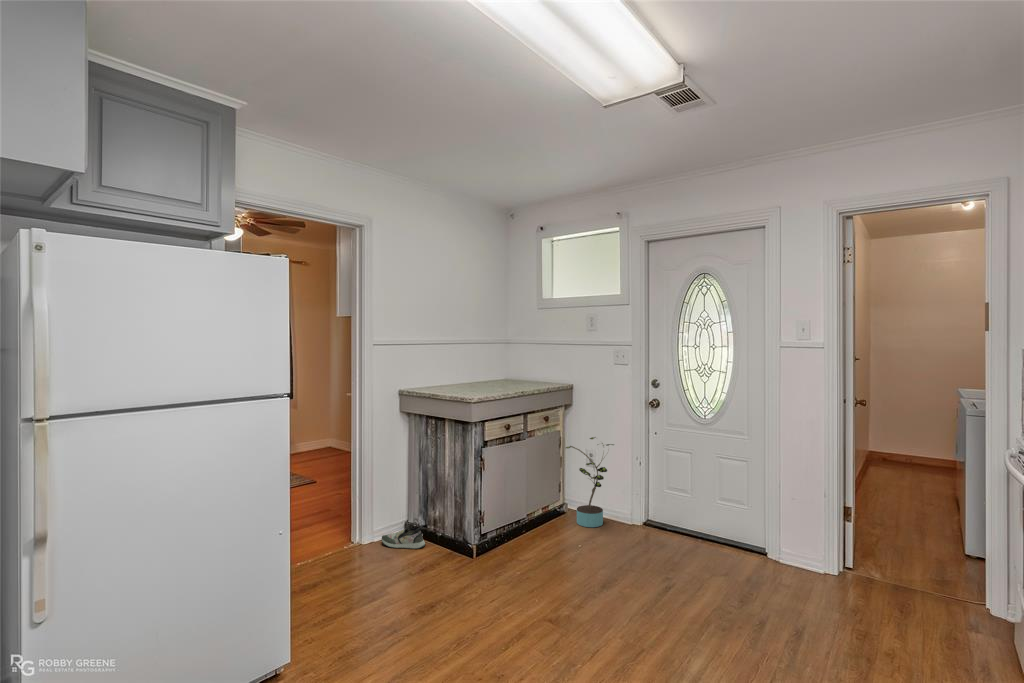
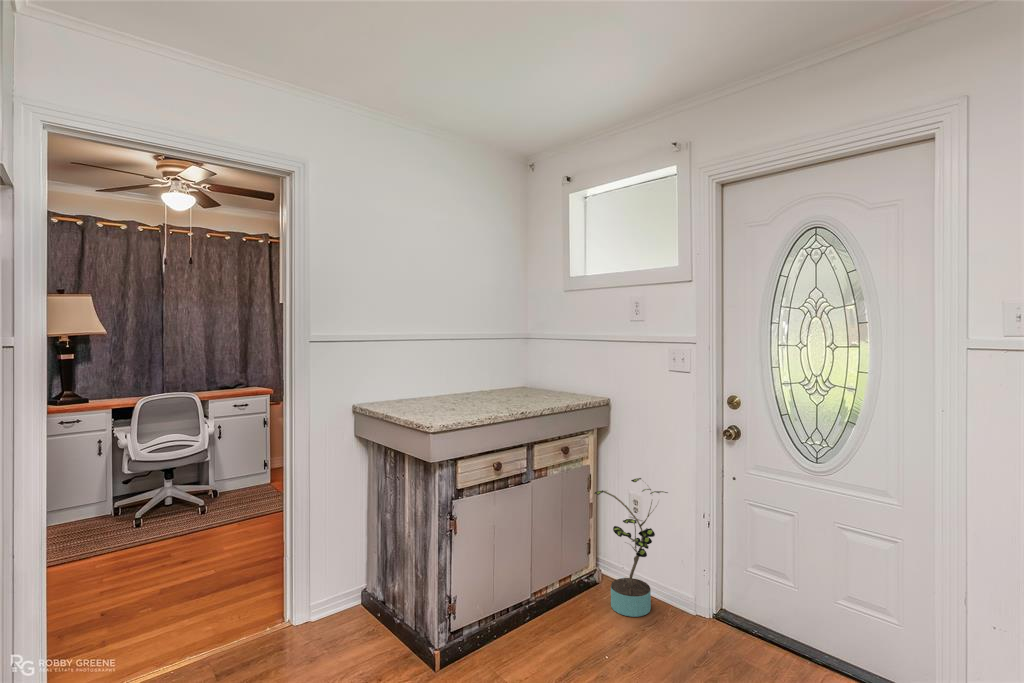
shoe: present [382,528,425,549] -> none [320,605,378,641]

